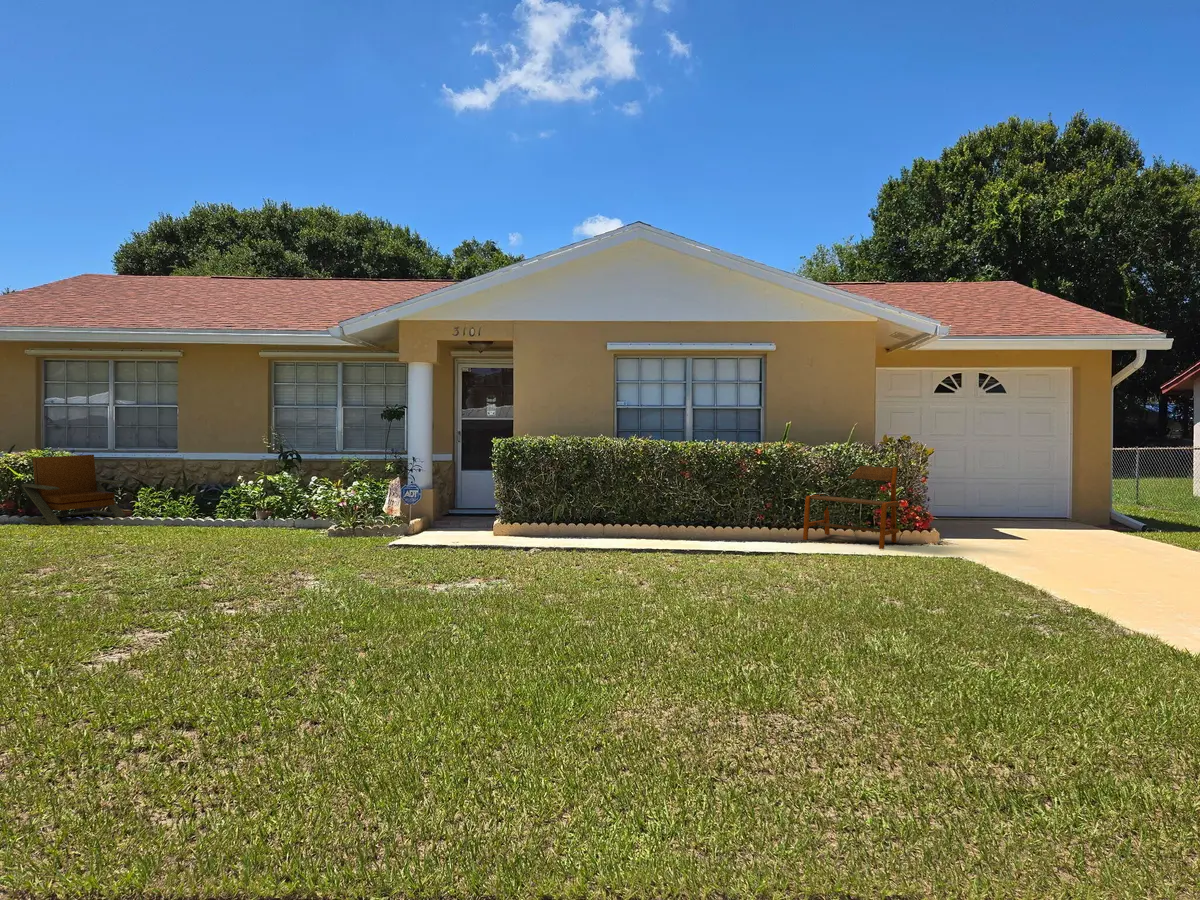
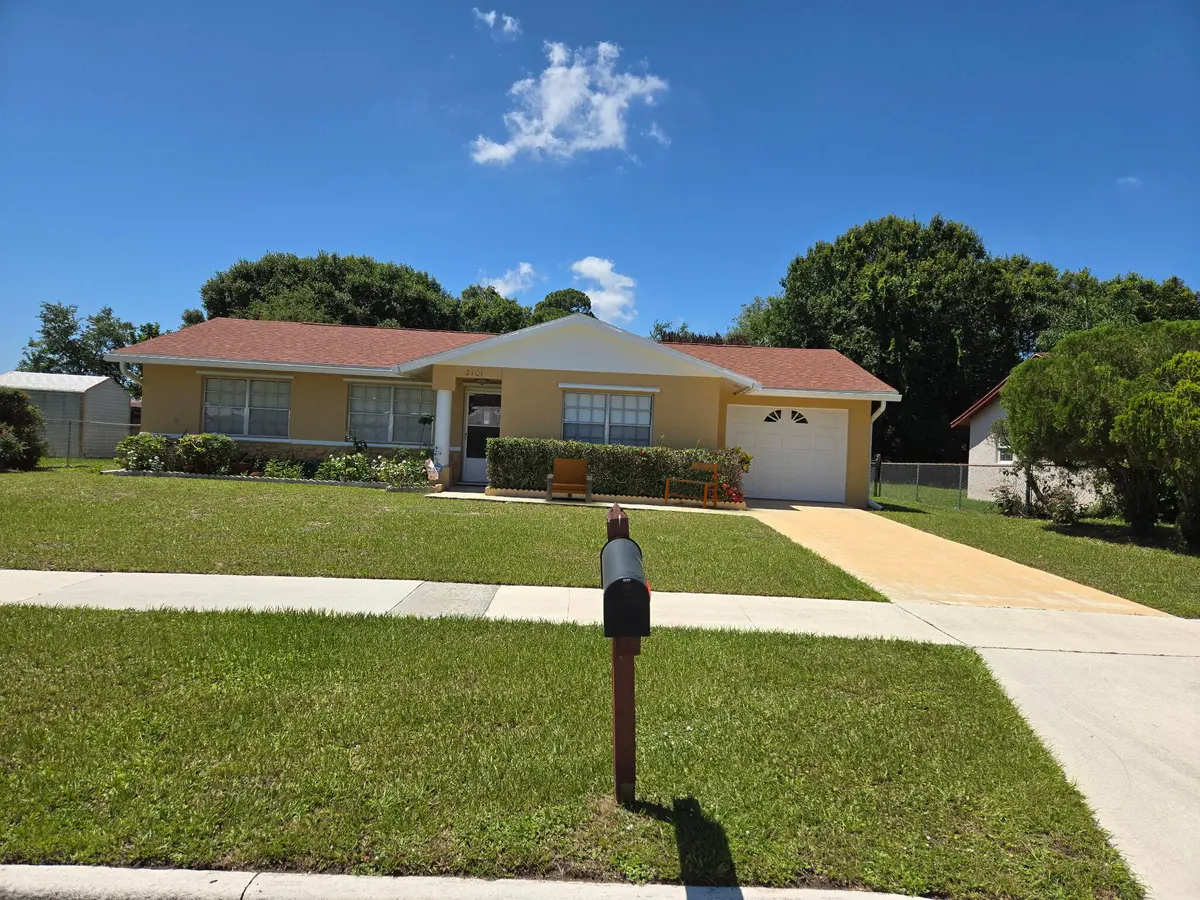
lounge chair: present [22,455,125,525] -> present [546,458,592,503]

